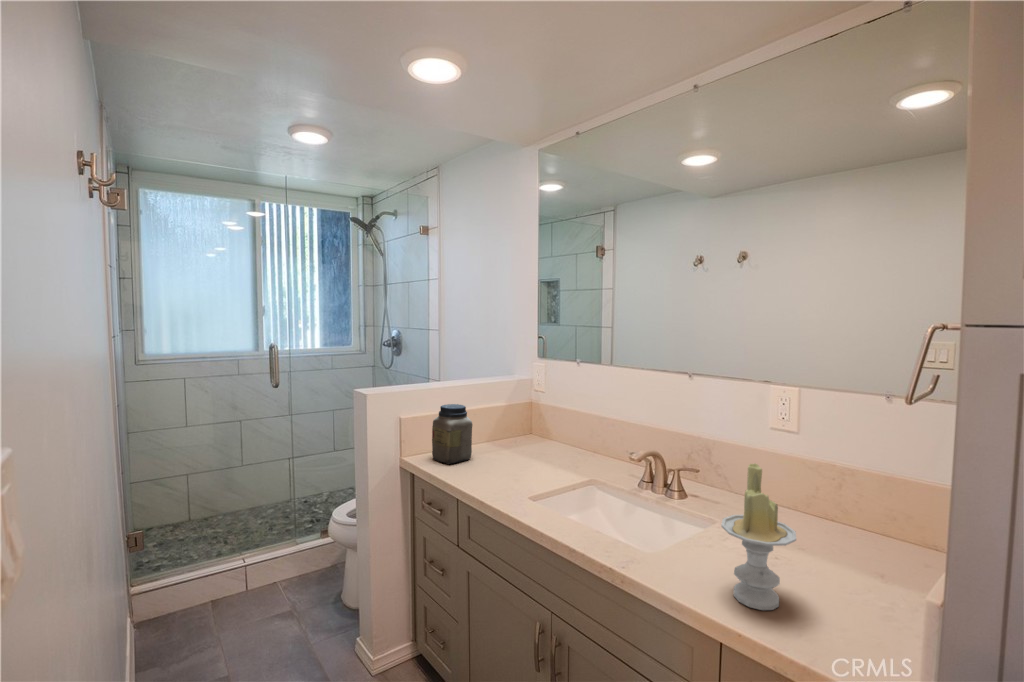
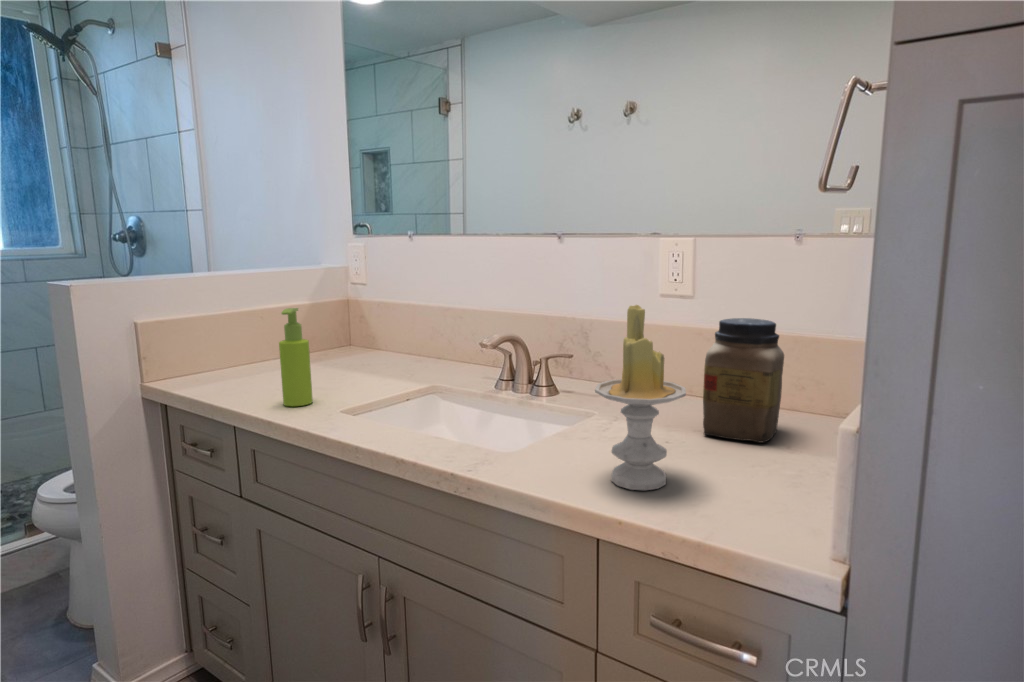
jar: present [432,404,472,464] -> present [703,318,784,442]
soap dispenser: none [491,421,510,489] -> present [279,308,313,406]

